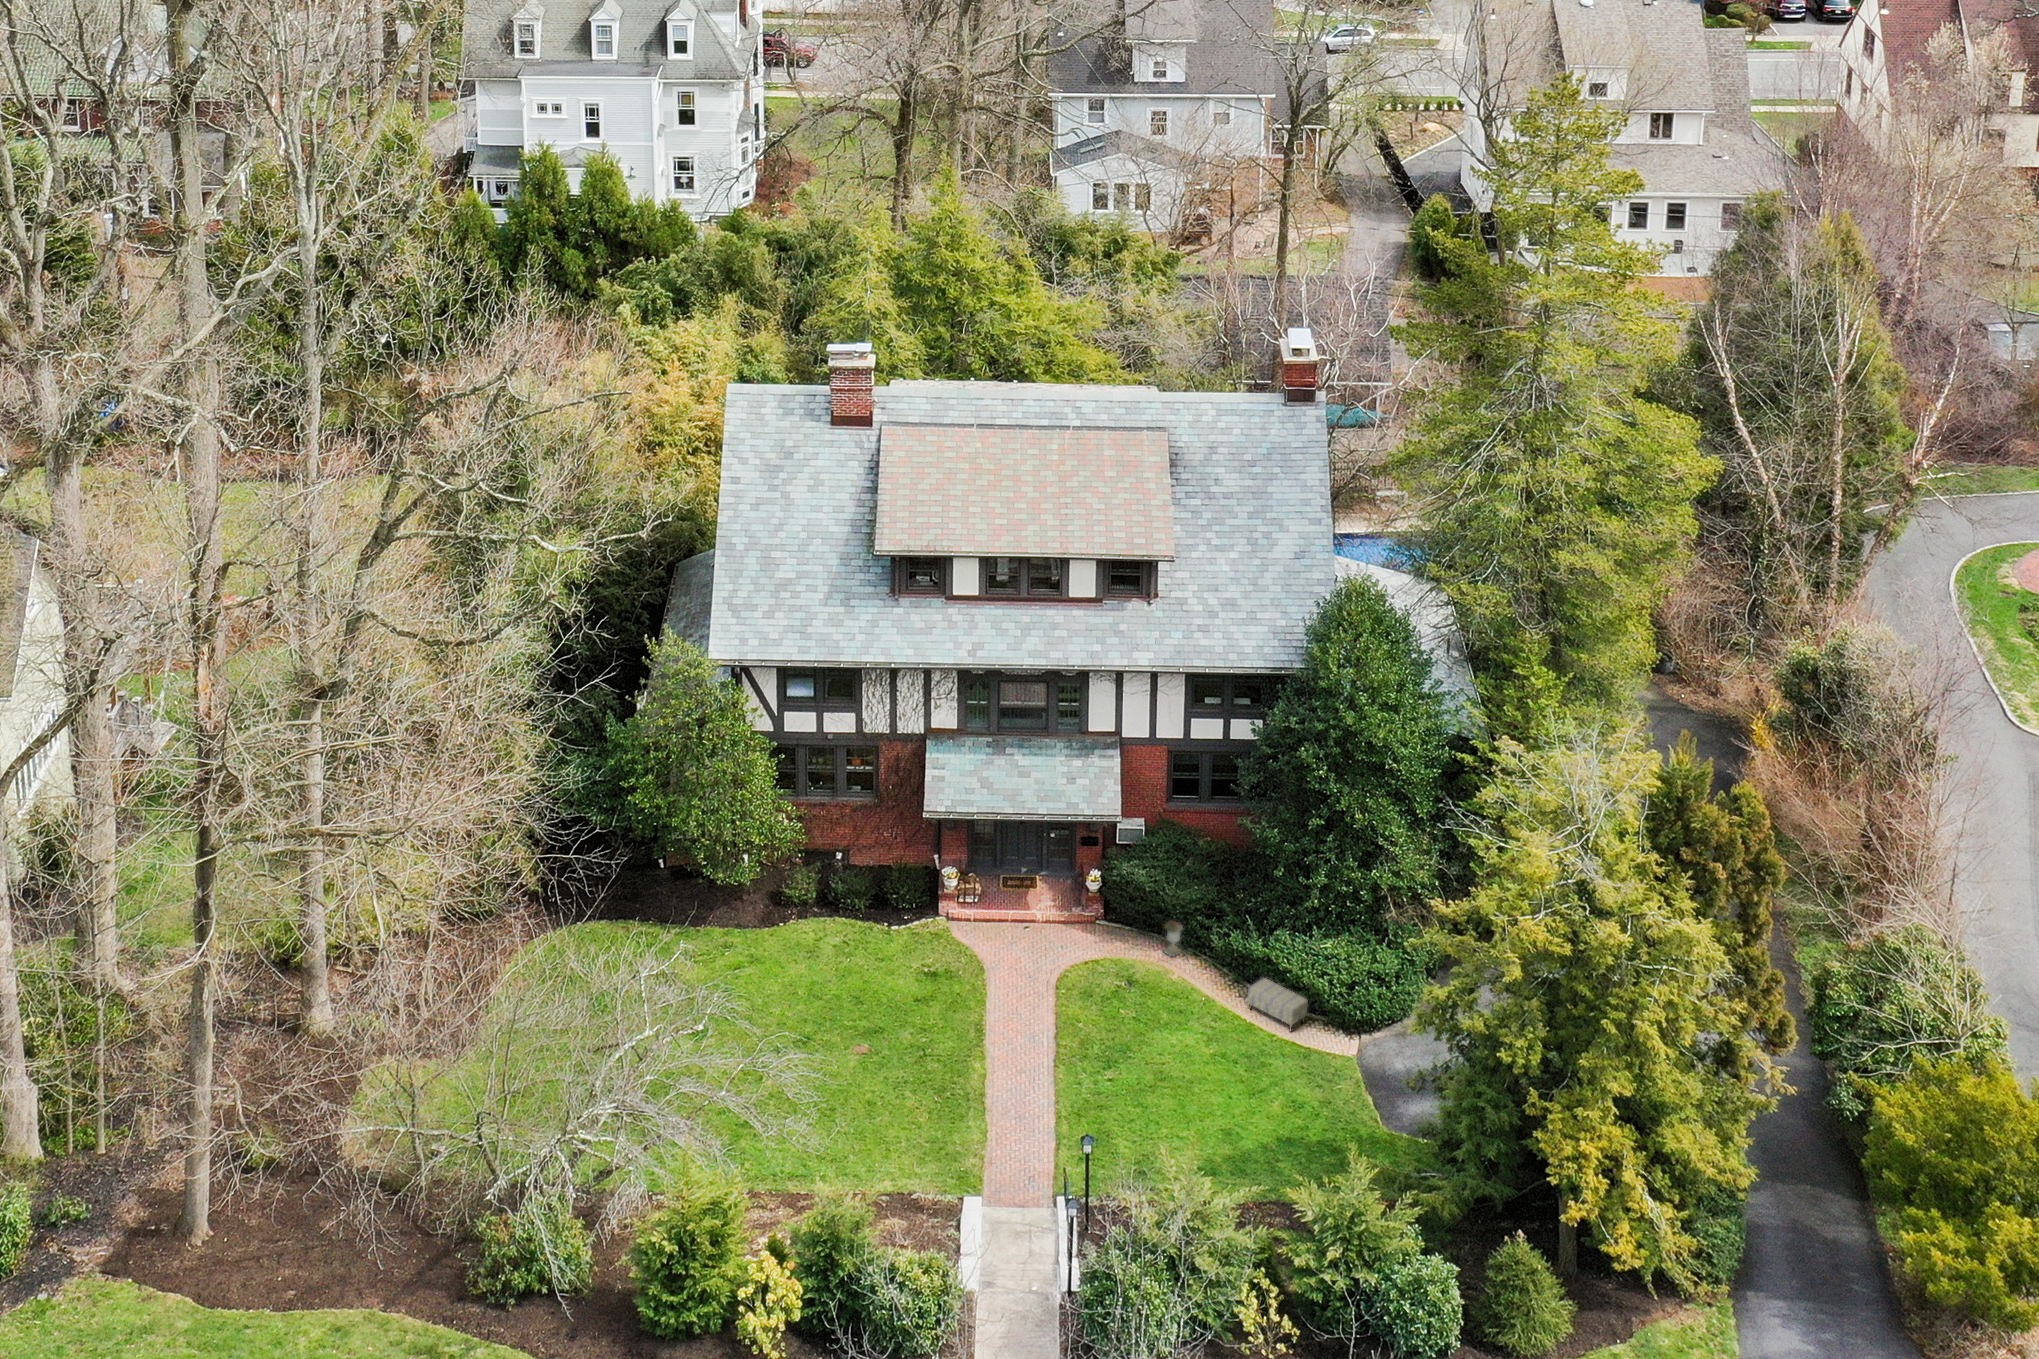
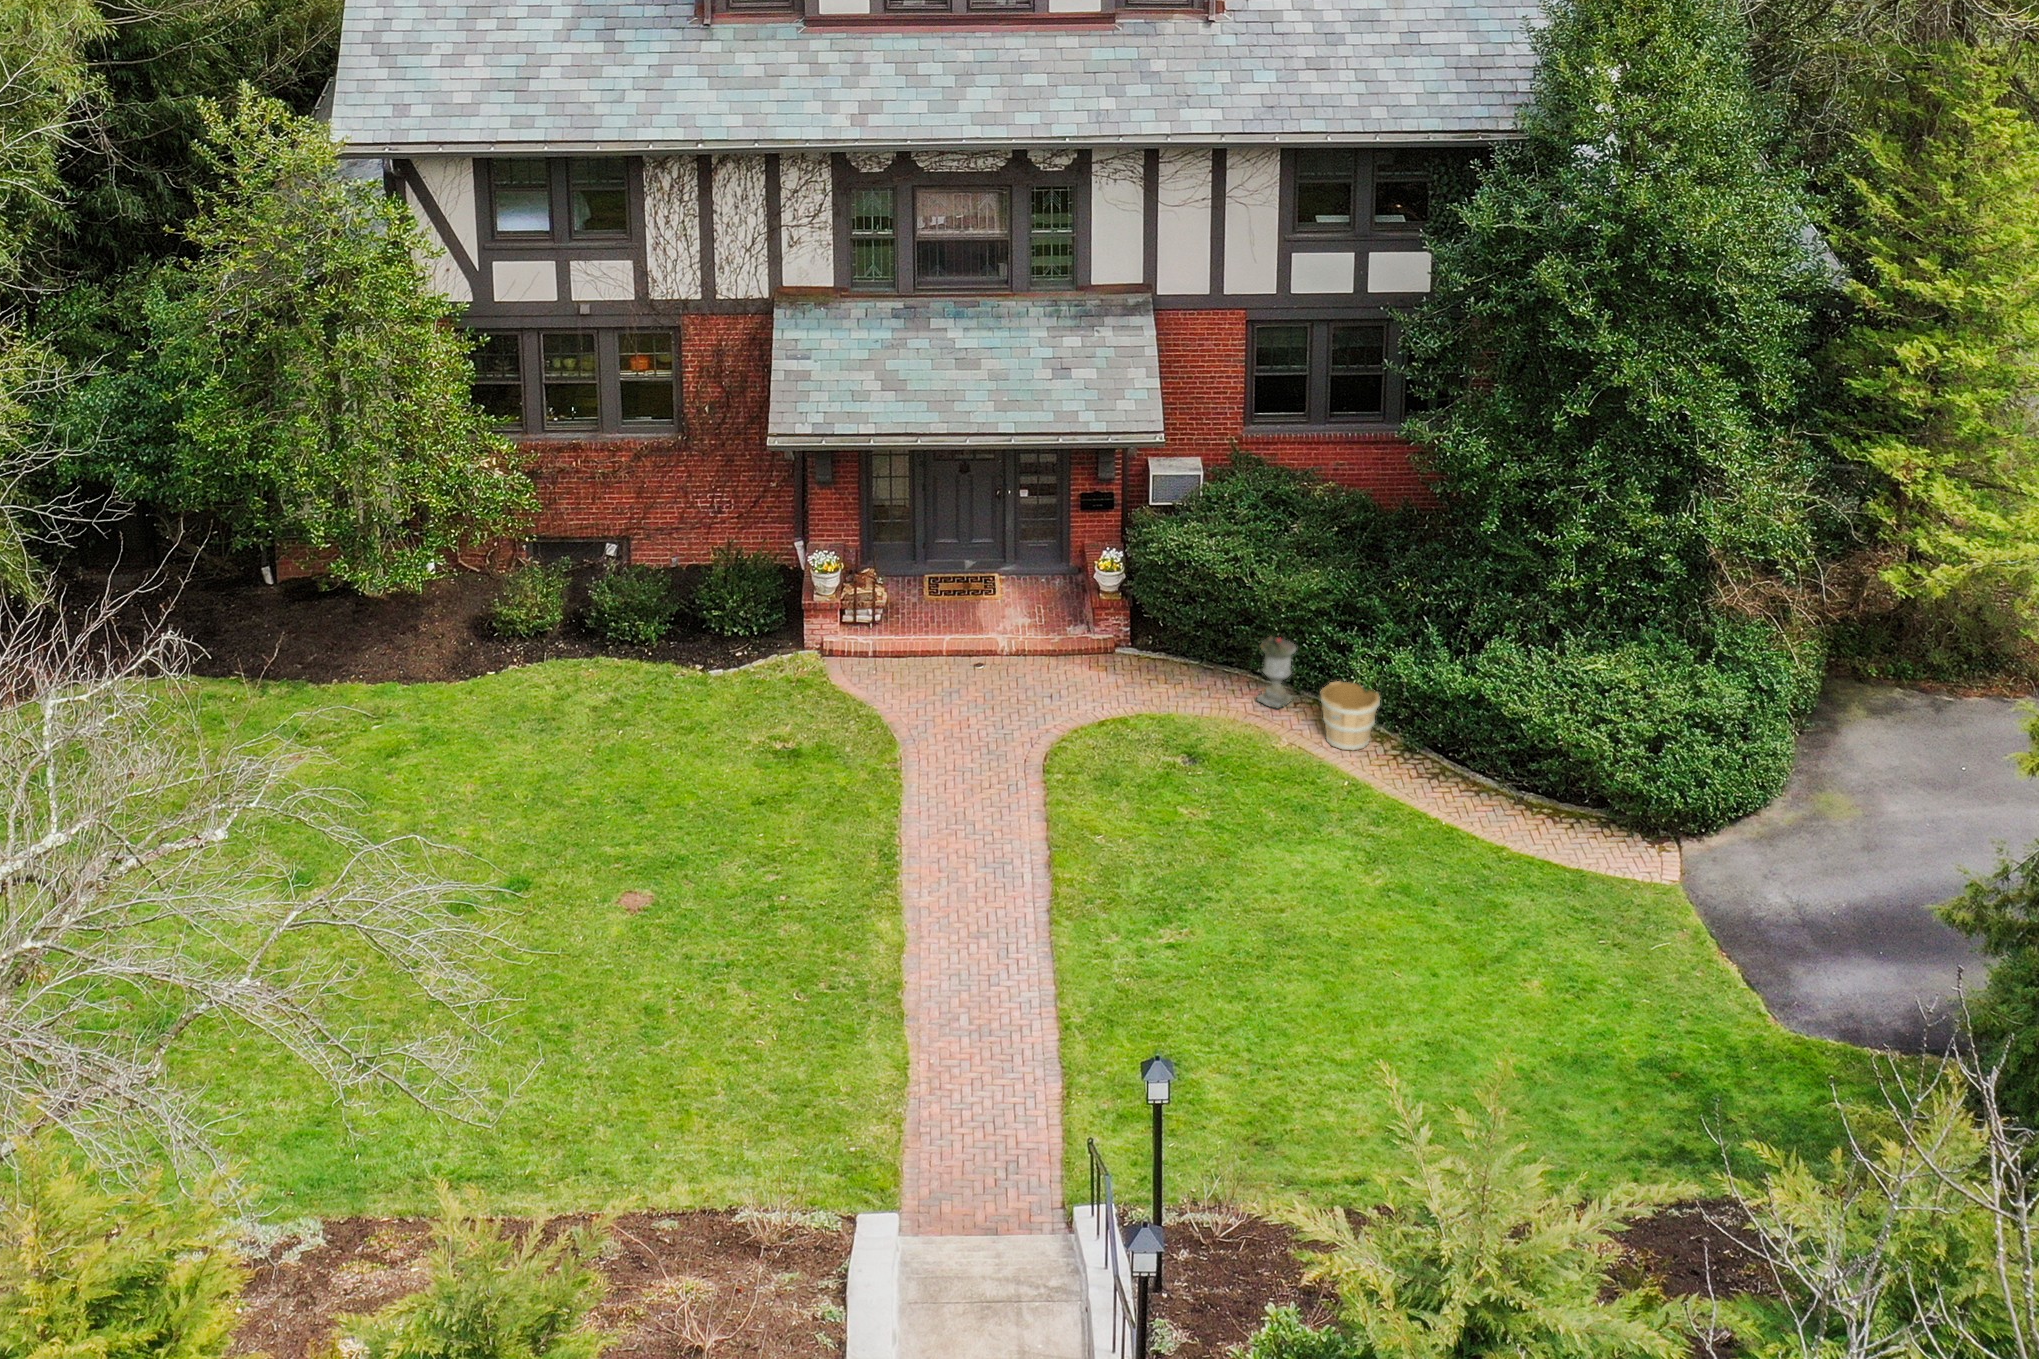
wooden bucket: none [1192,946,1221,982] -> present [1321,681,1380,750]
bench: present [1247,978,1308,1031] -> none [1447,733,1578,839]

